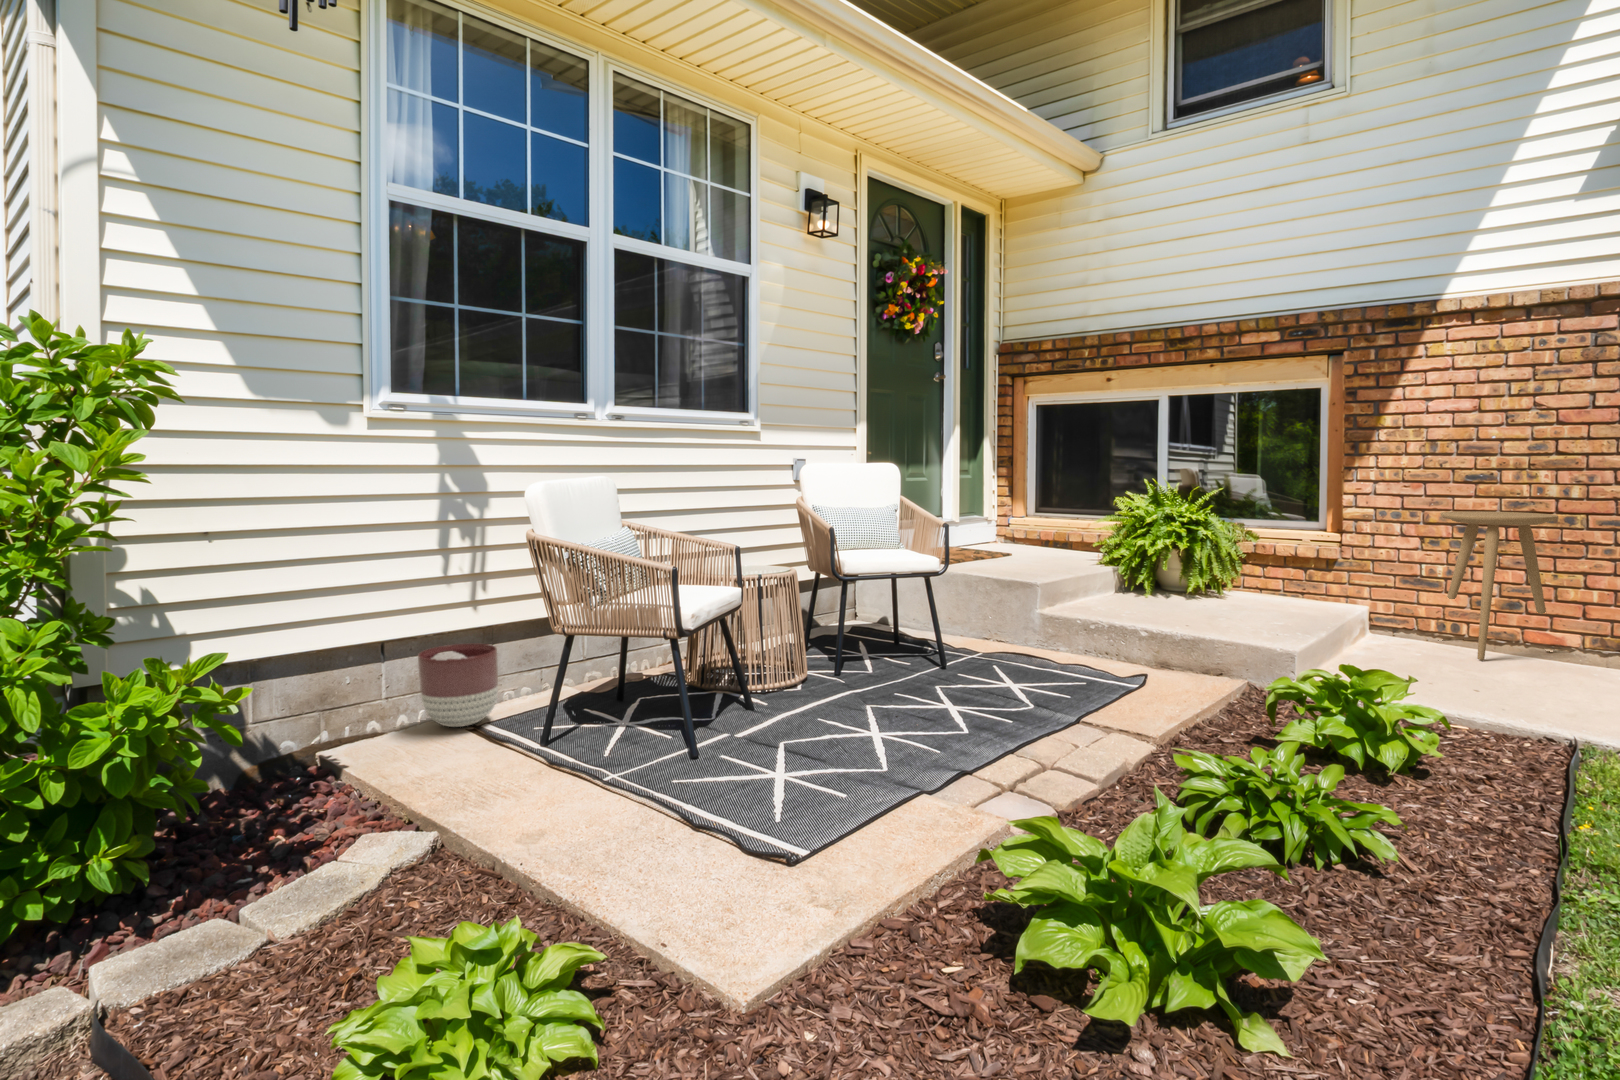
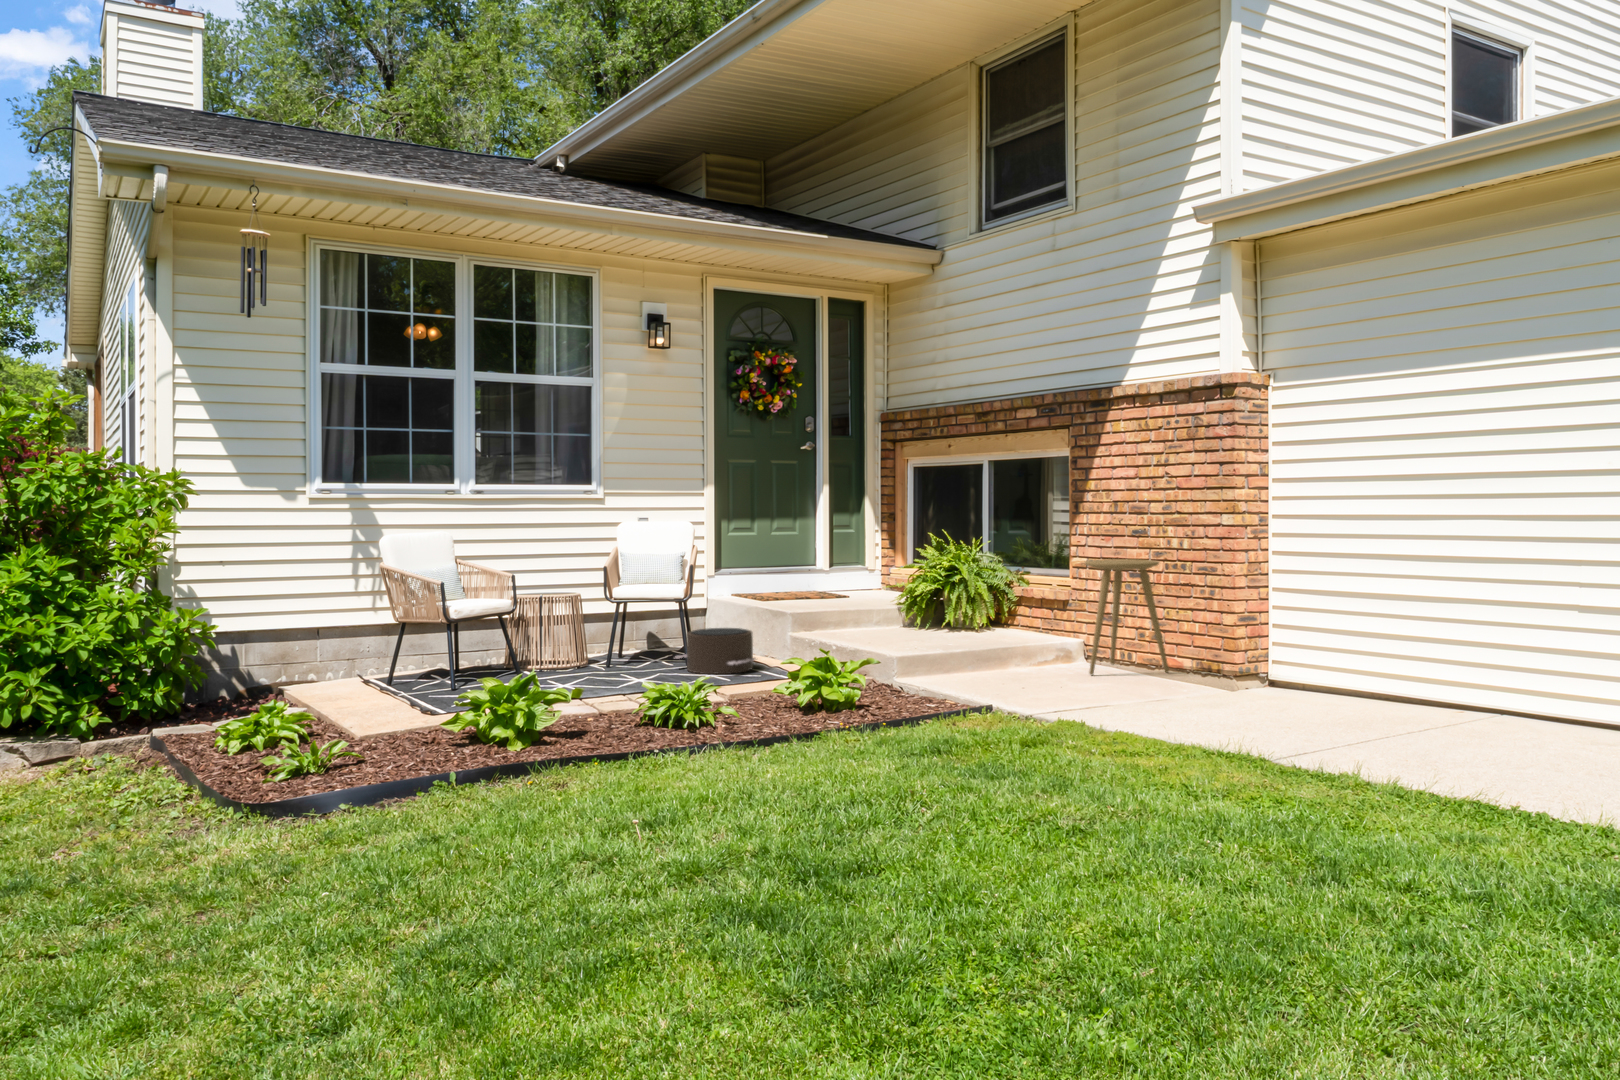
pouf: none [922,610,1045,679] -> present [674,628,755,674]
planter: present [418,644,498,727] -> none [331,634,378,682]

